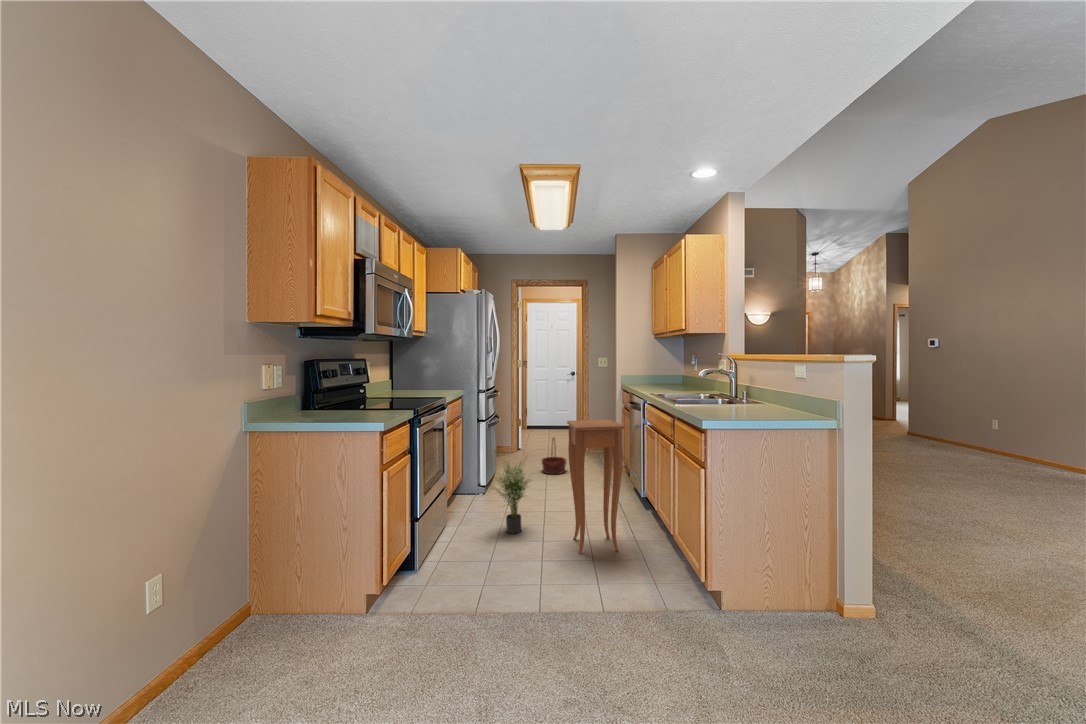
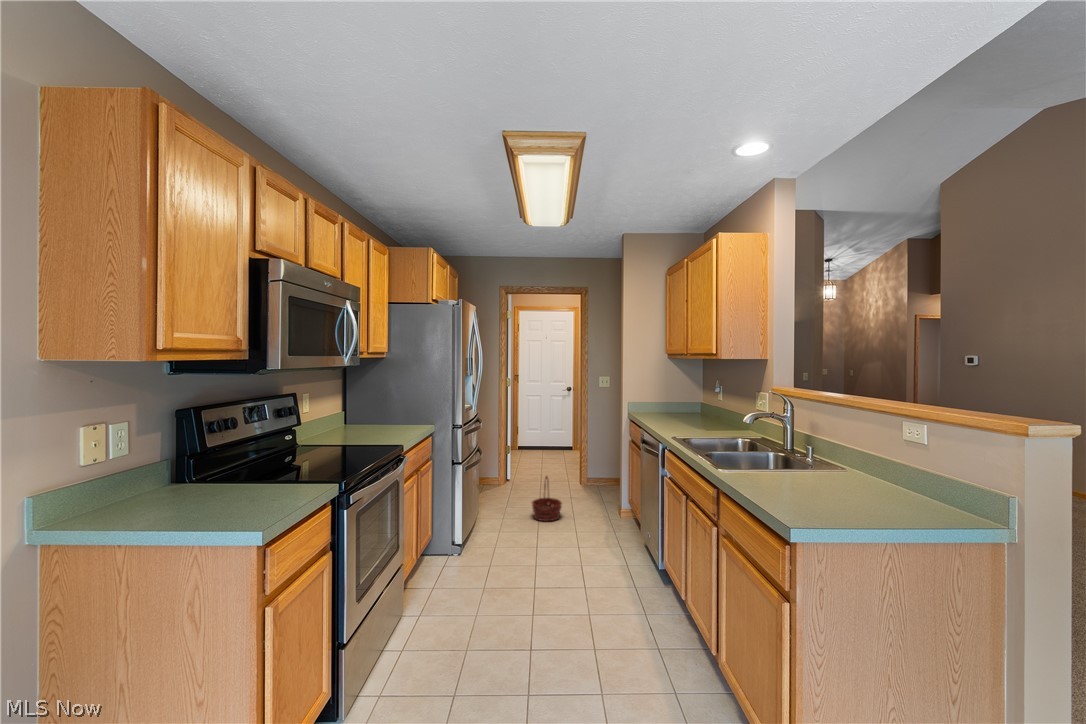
side table: present [567,420,624,554] -> none [566,482,648,683]
potted plant: present [493,464,531,533] -> none [451,525,525,635]

